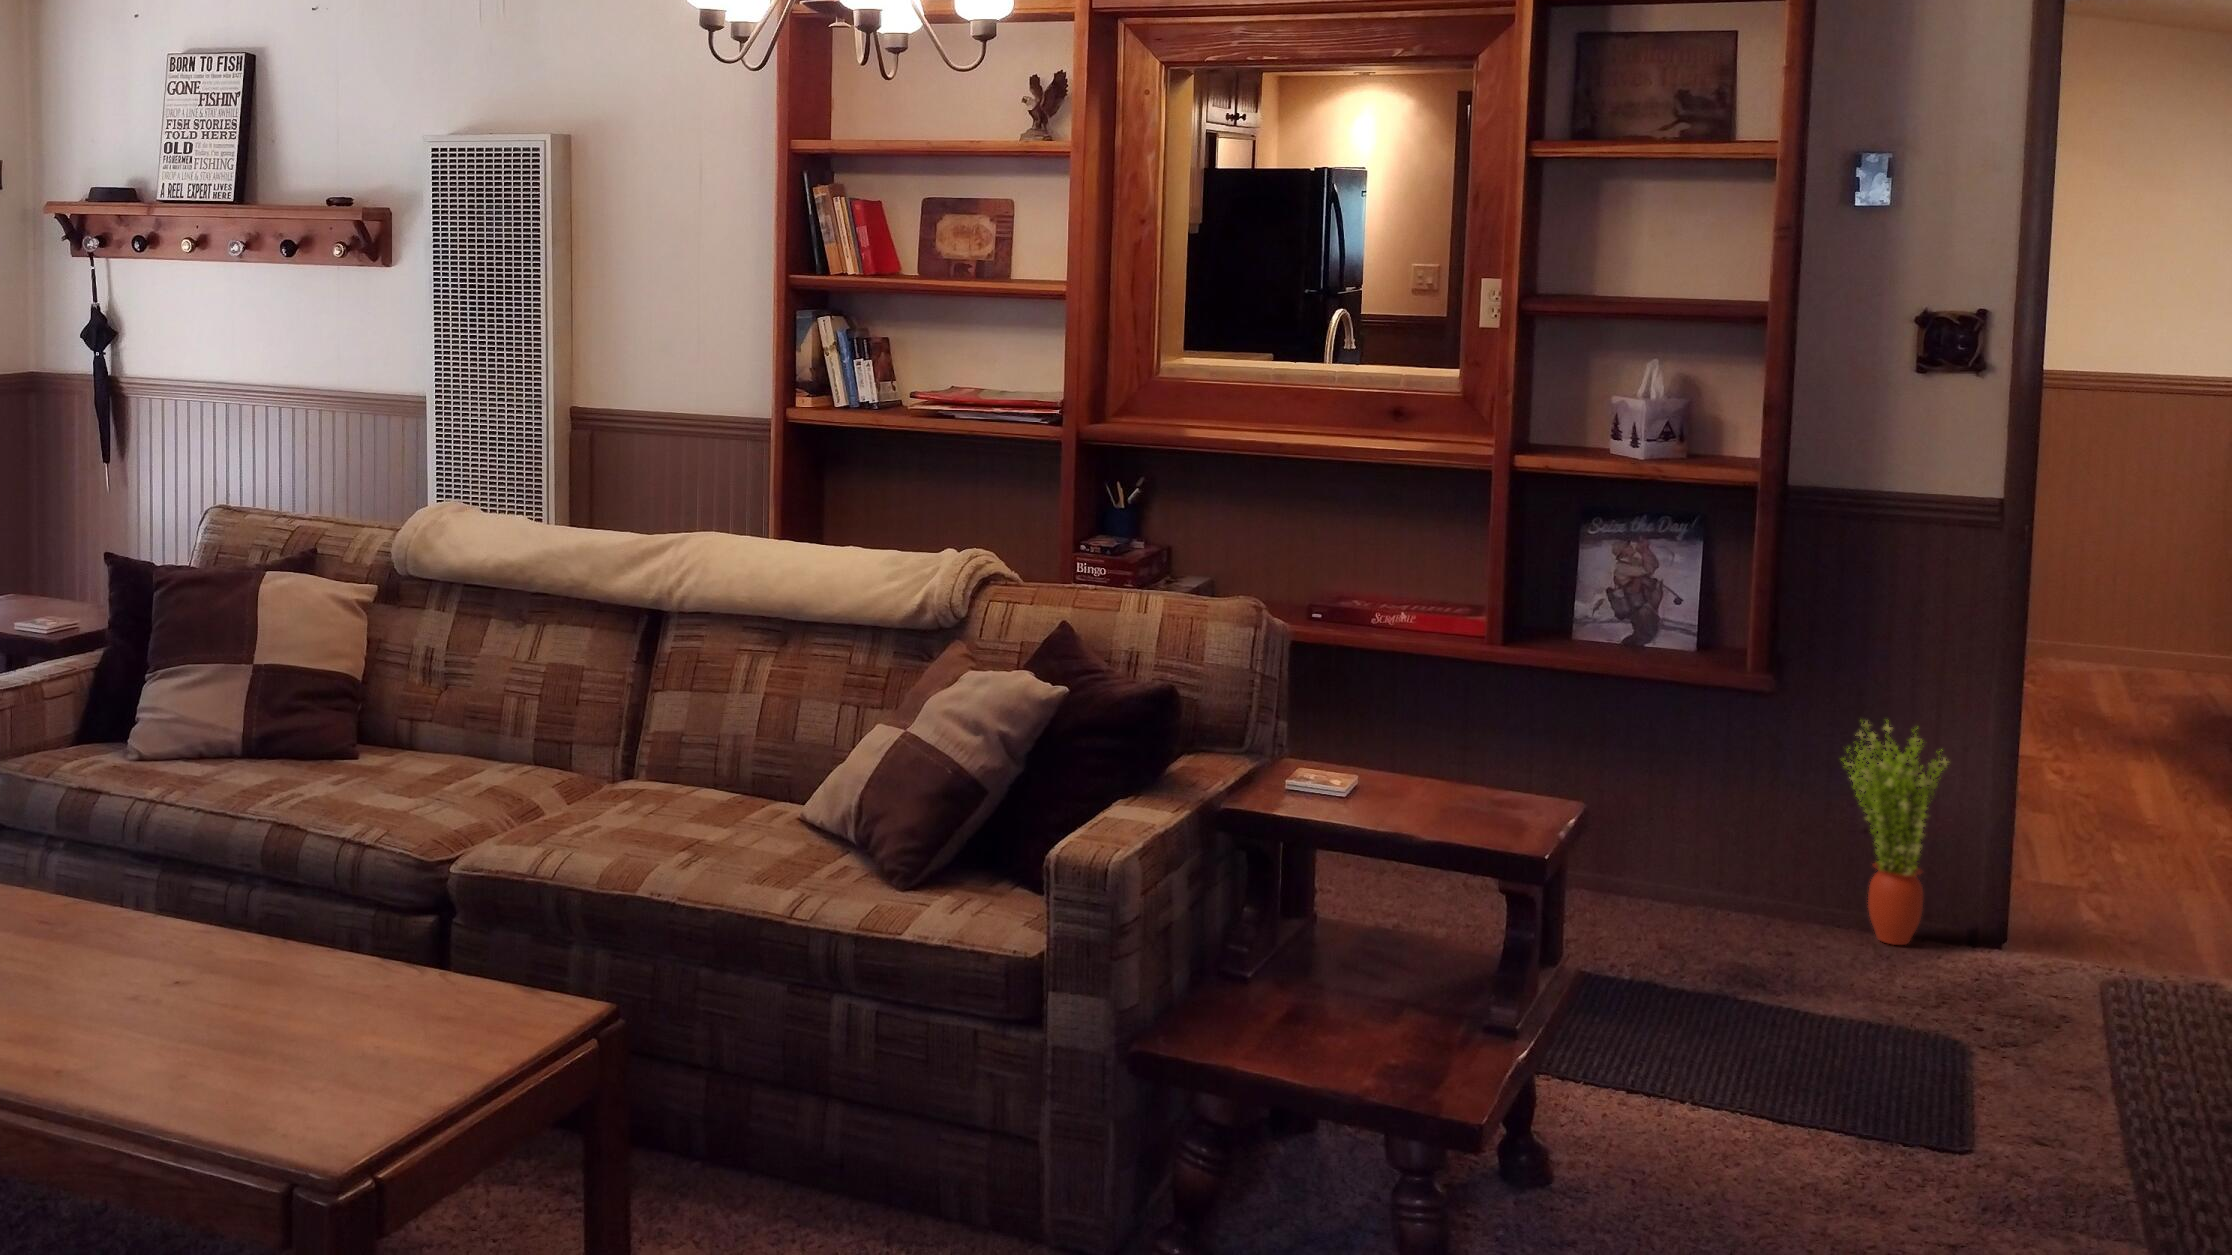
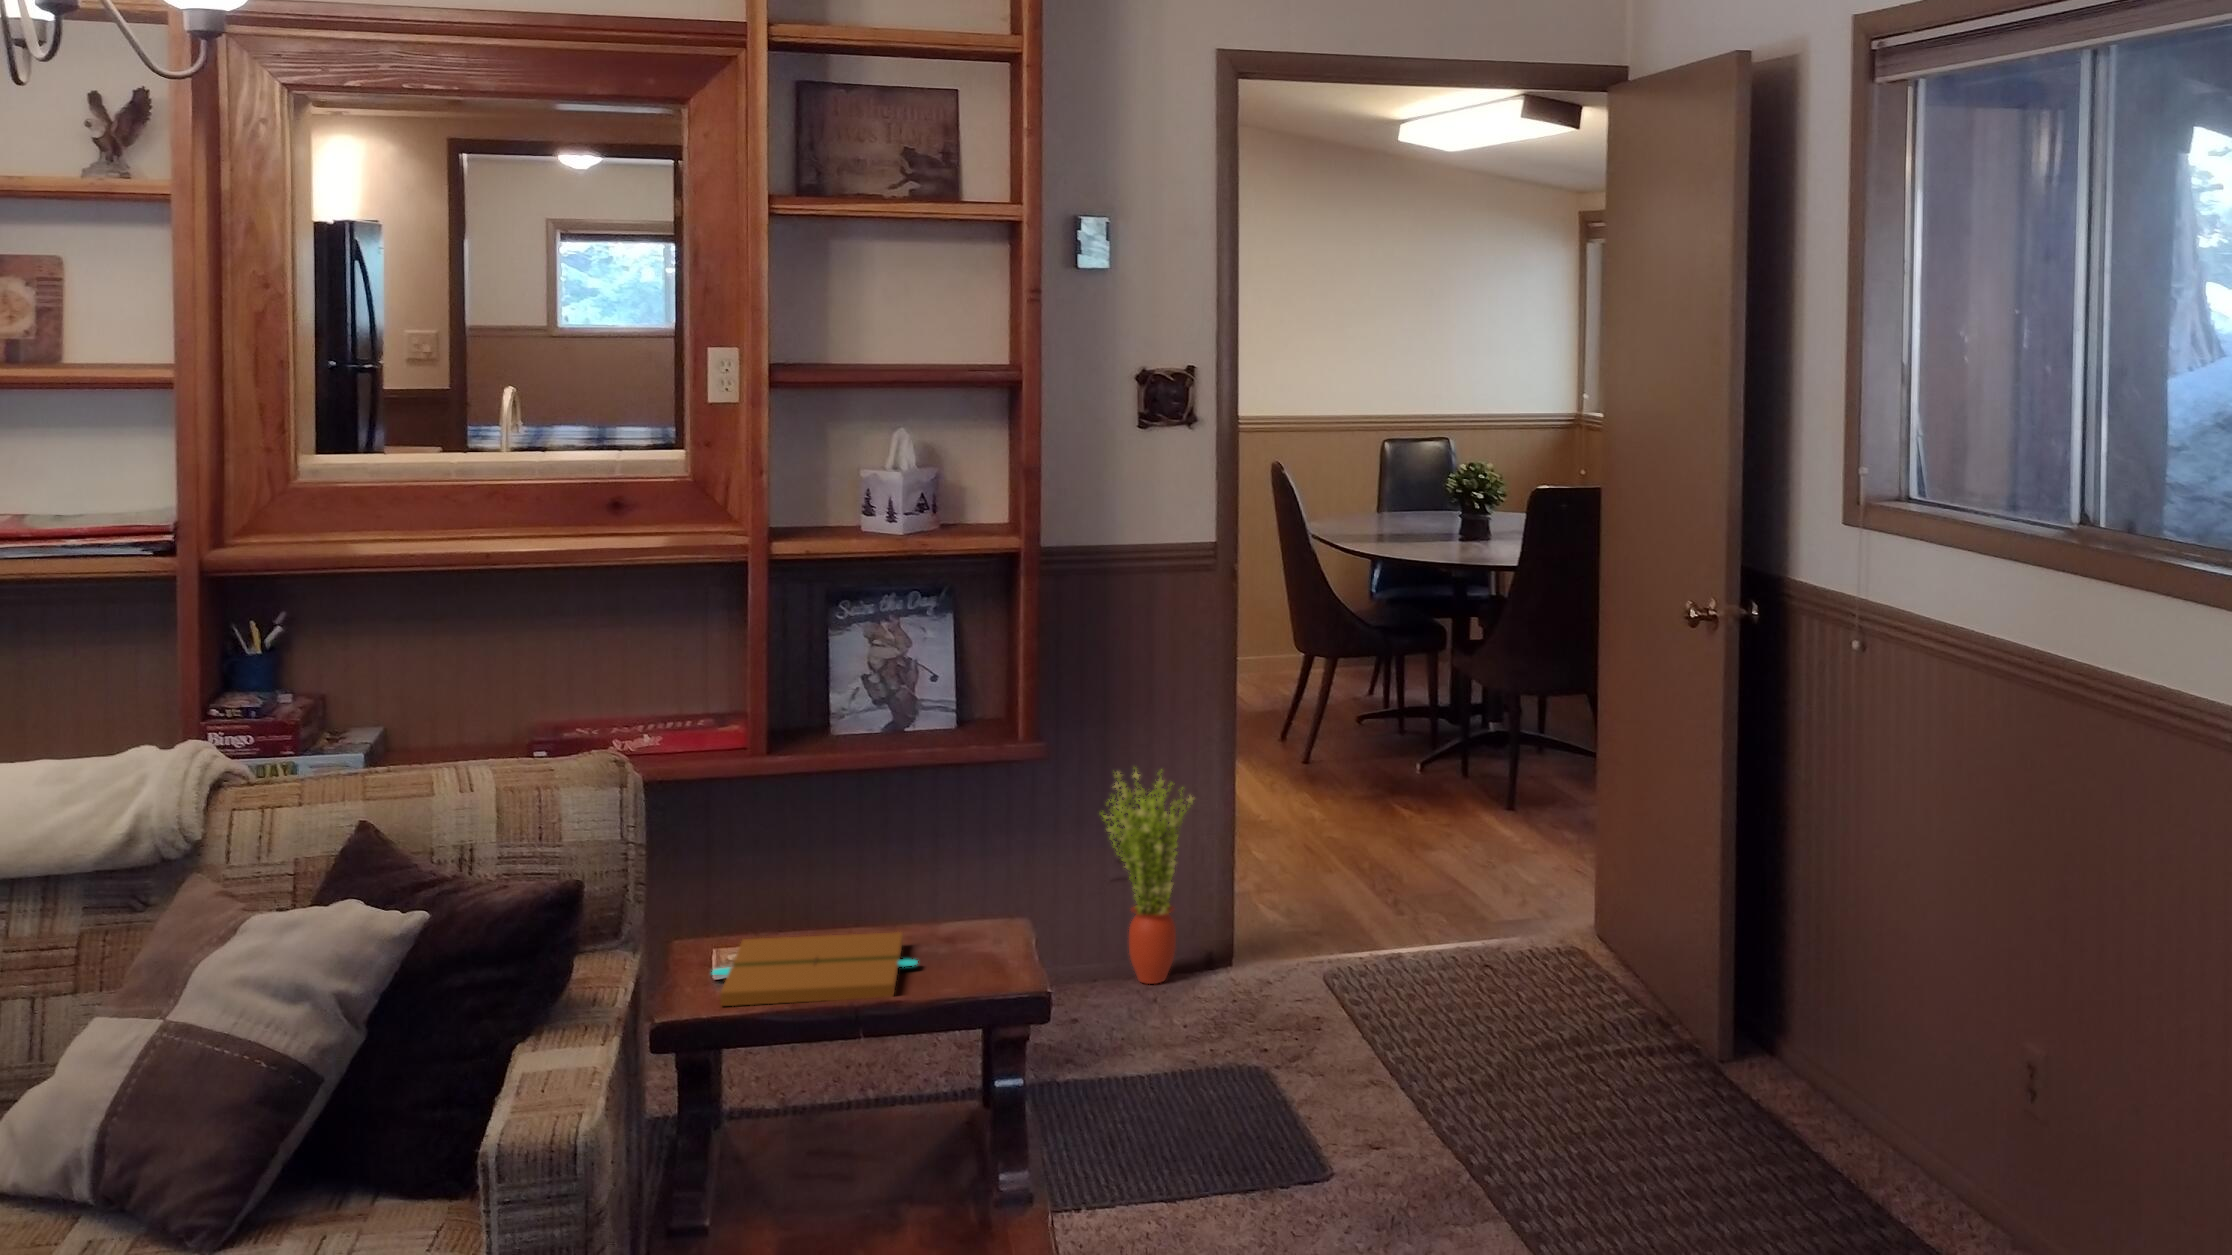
book: none [1277,765,1460,830] -> present [712,932,917,1006]

